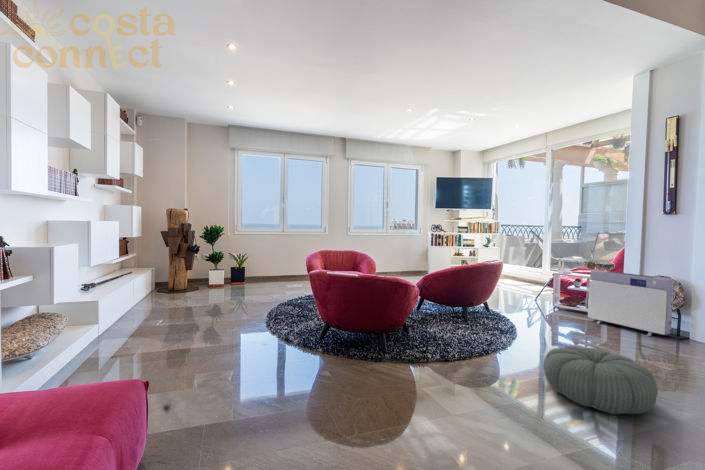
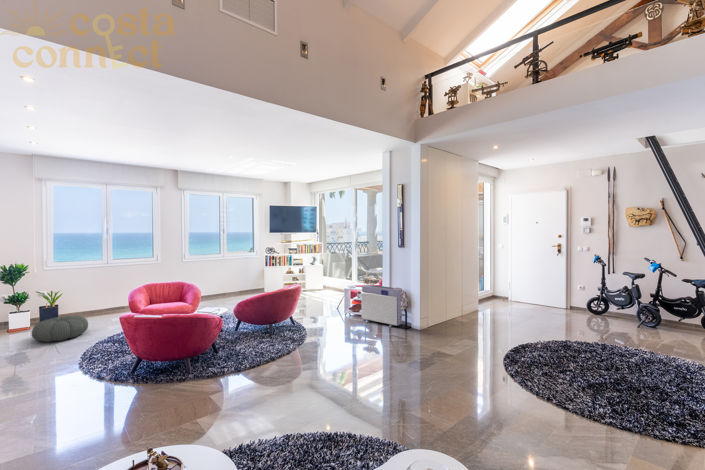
pouf: present [544,346,658,414] -> present [32,316,88,342]

